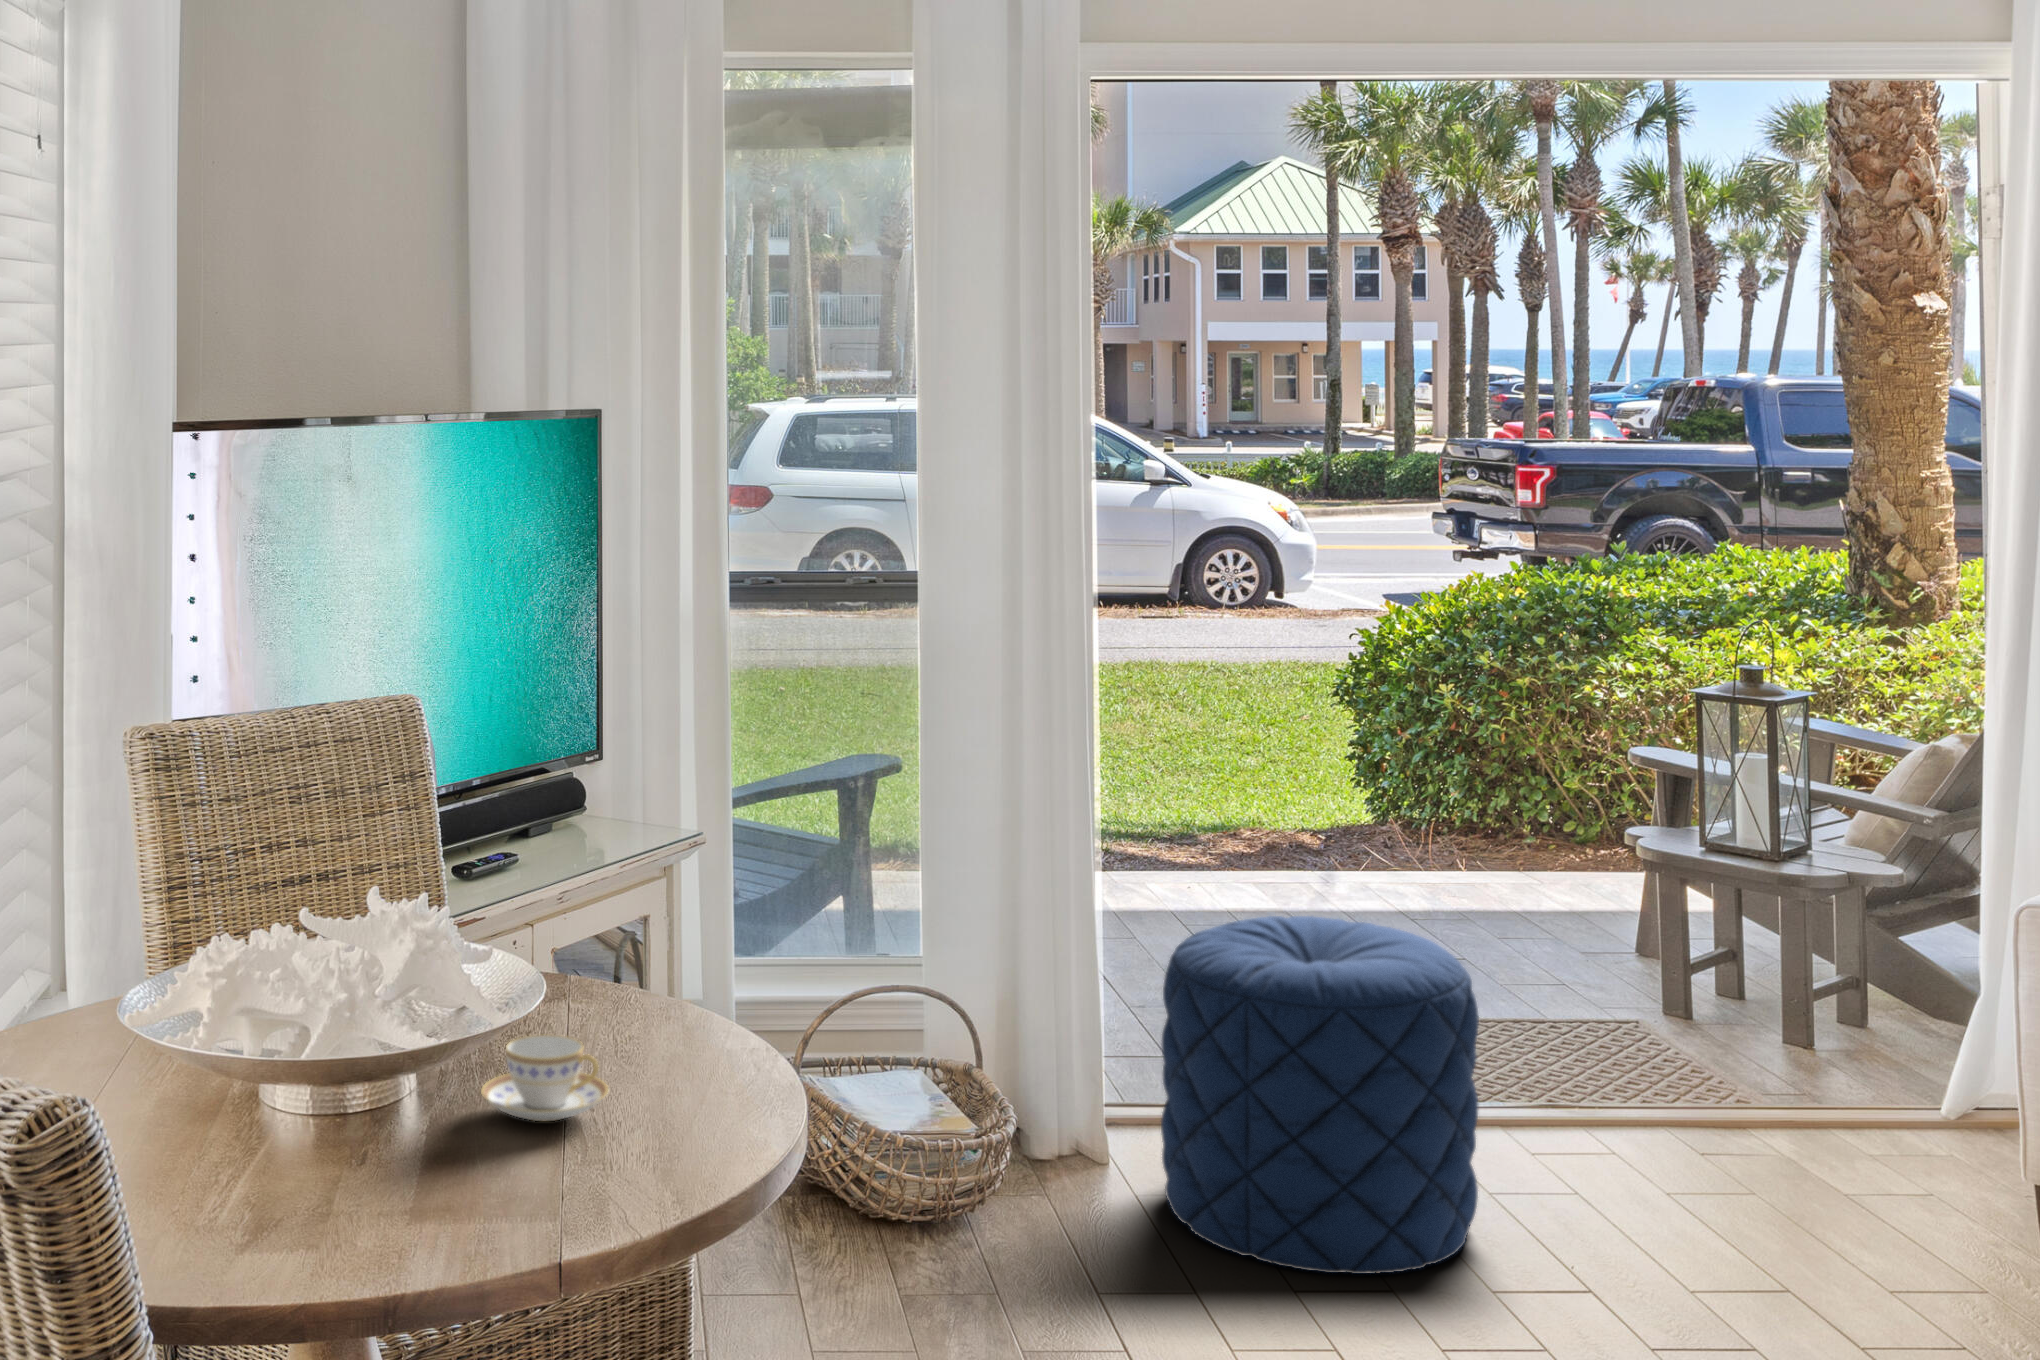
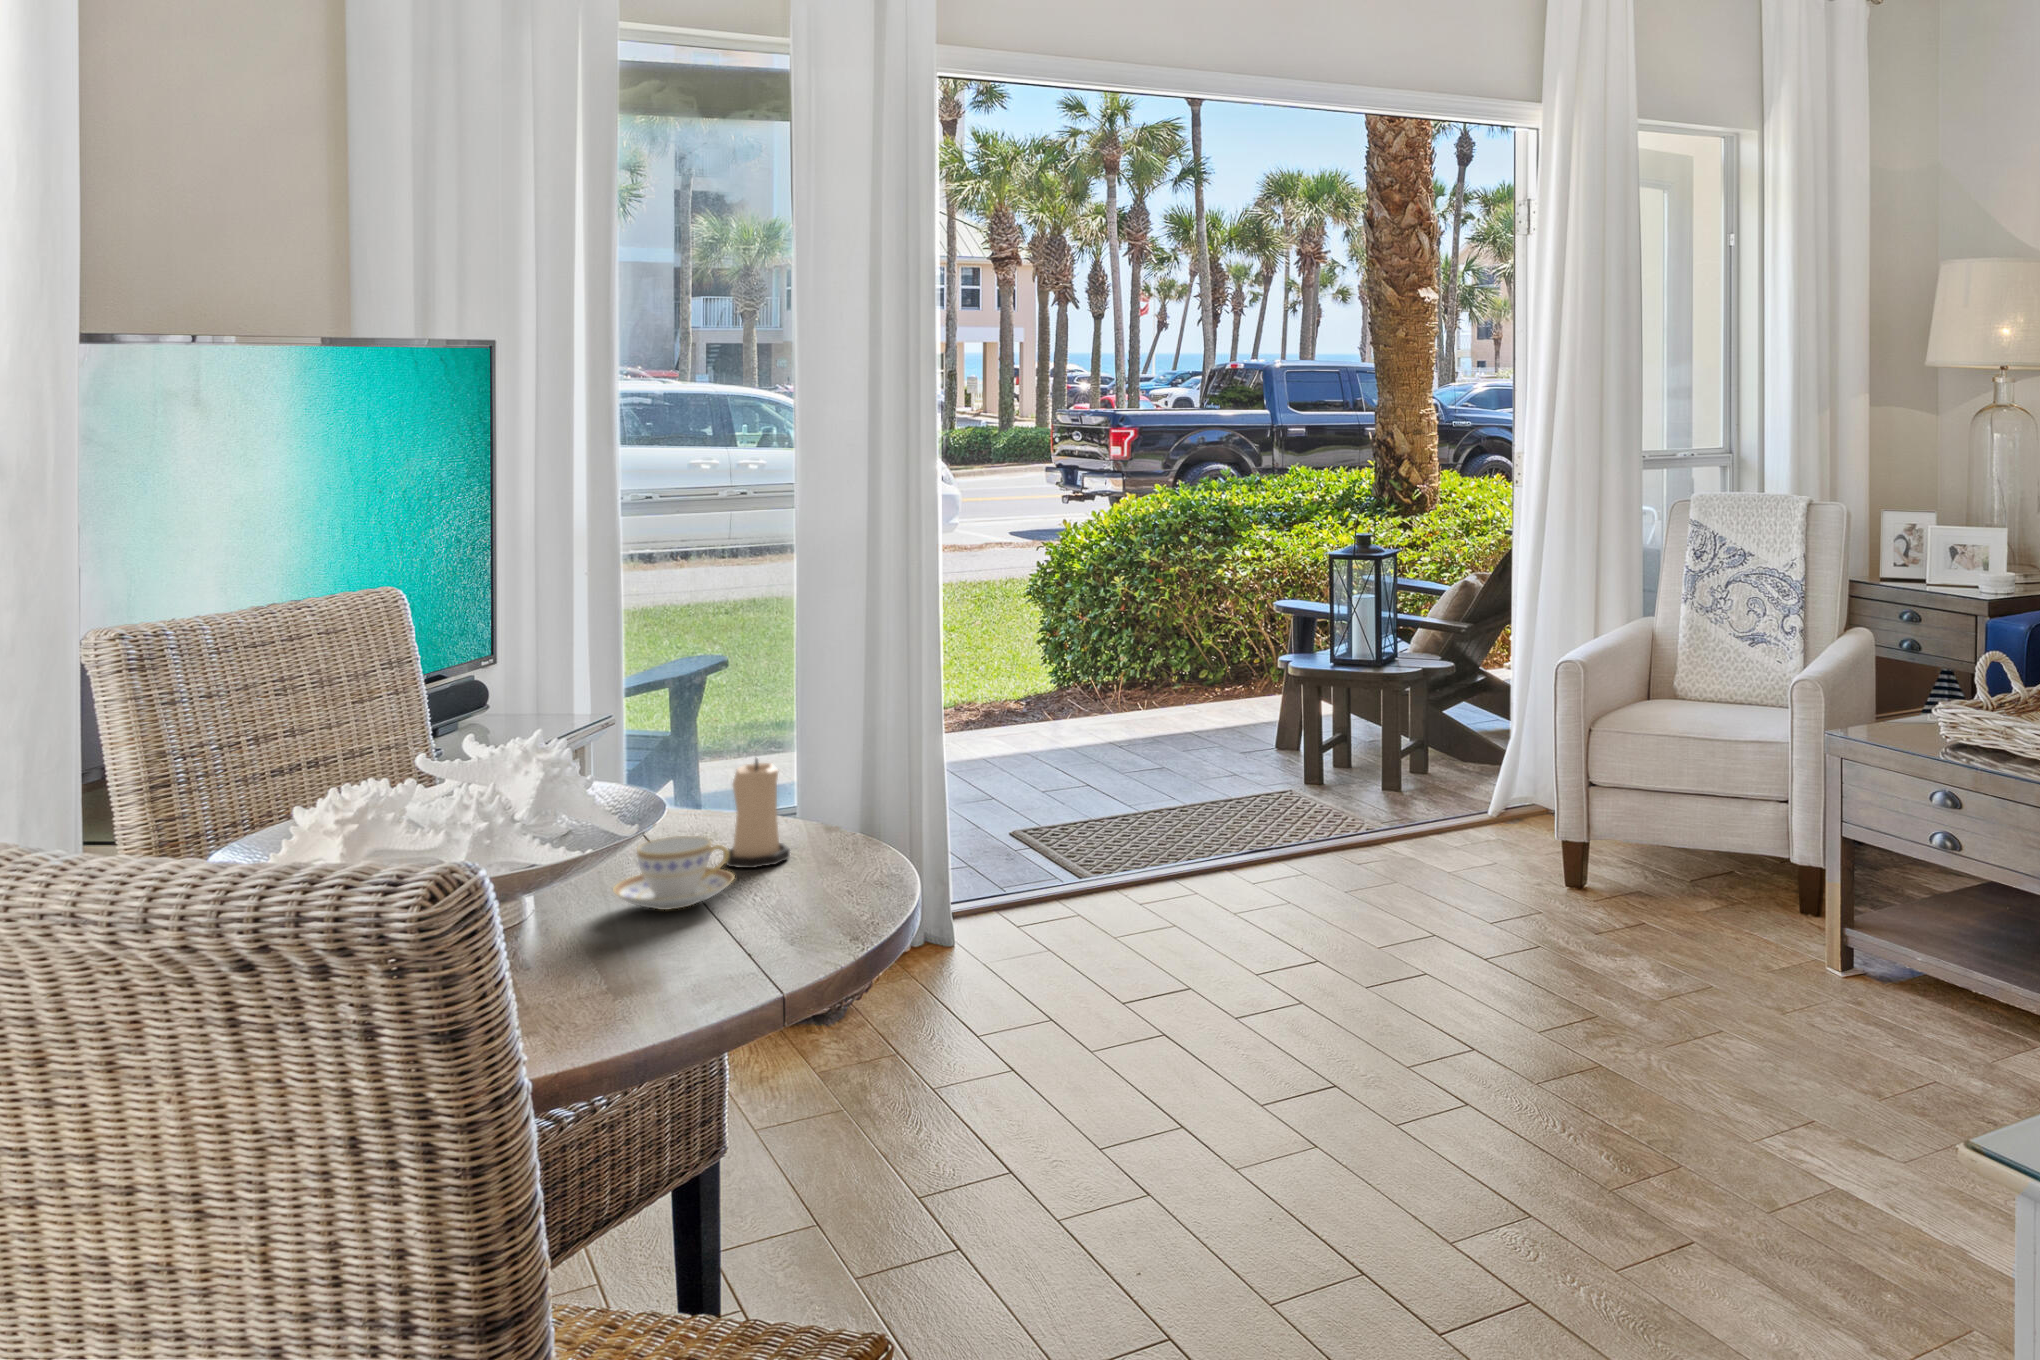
pouf: present [1161,916,1479,1274] -> none [1004,729,1238,991]
candle: none [630,949,698,1081] -> present [723,759,790,868]

